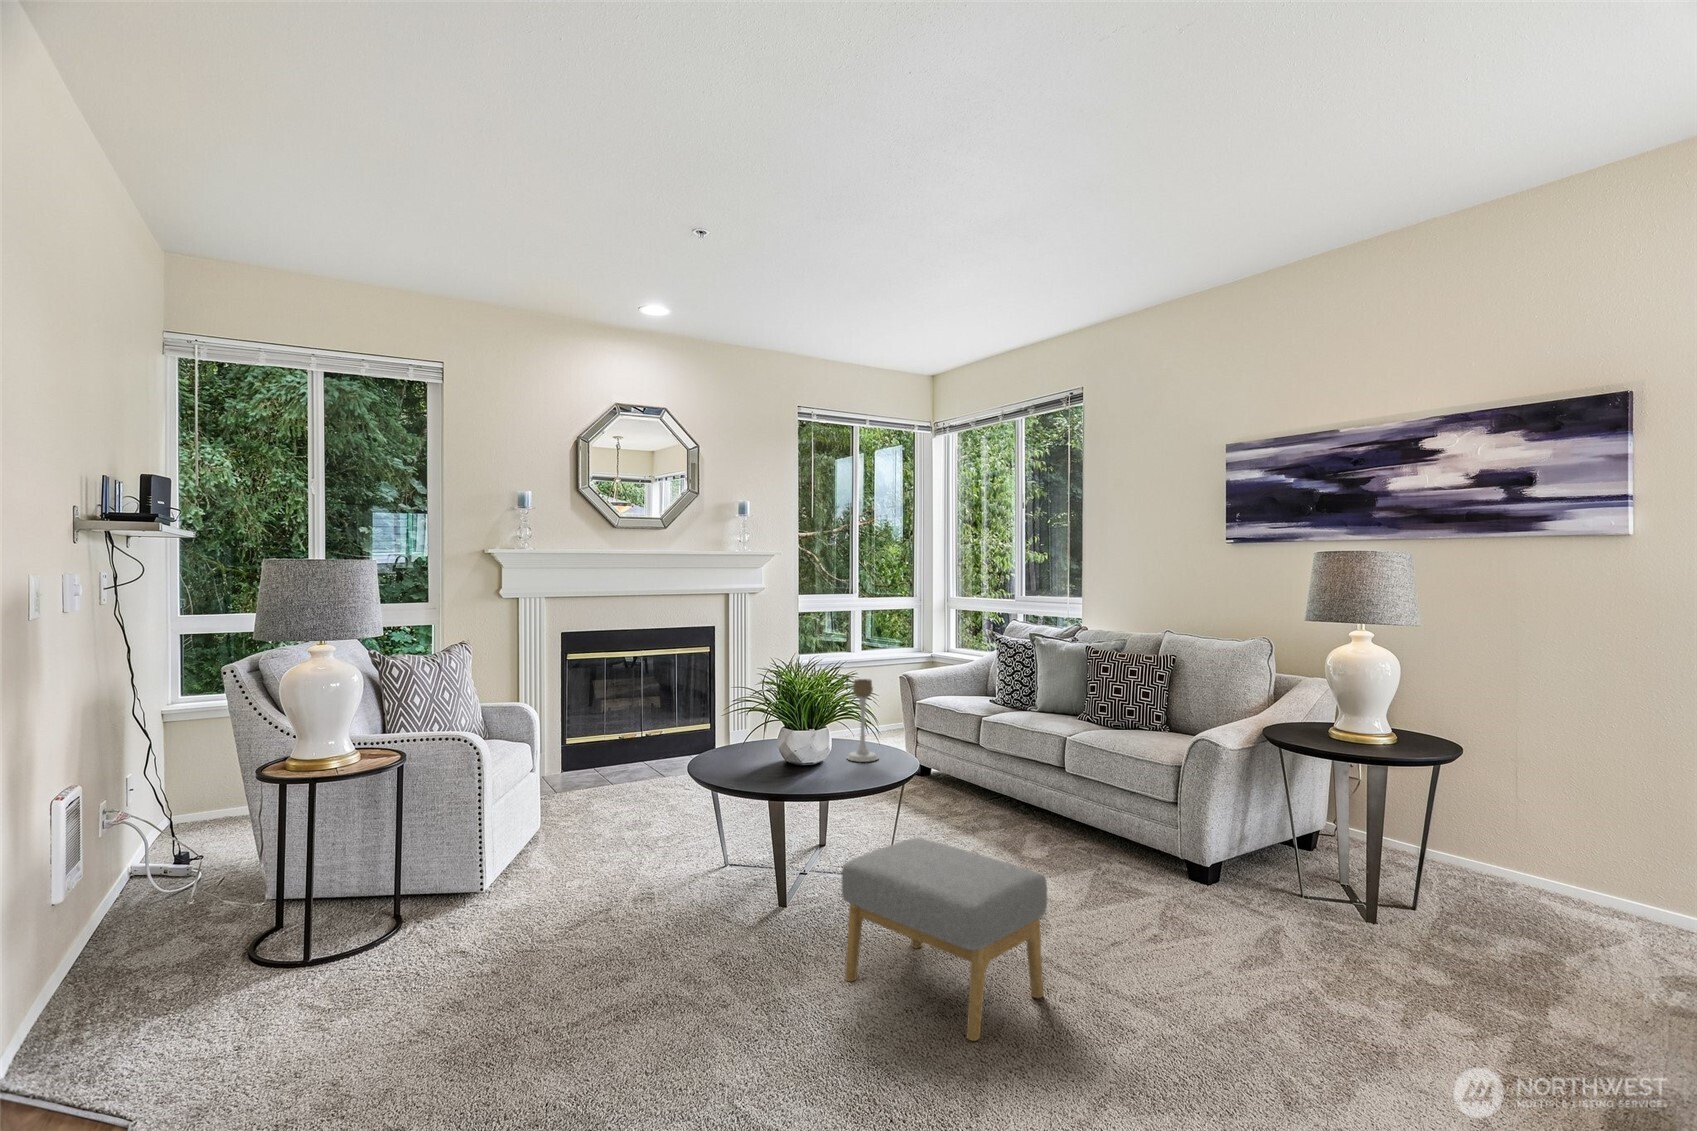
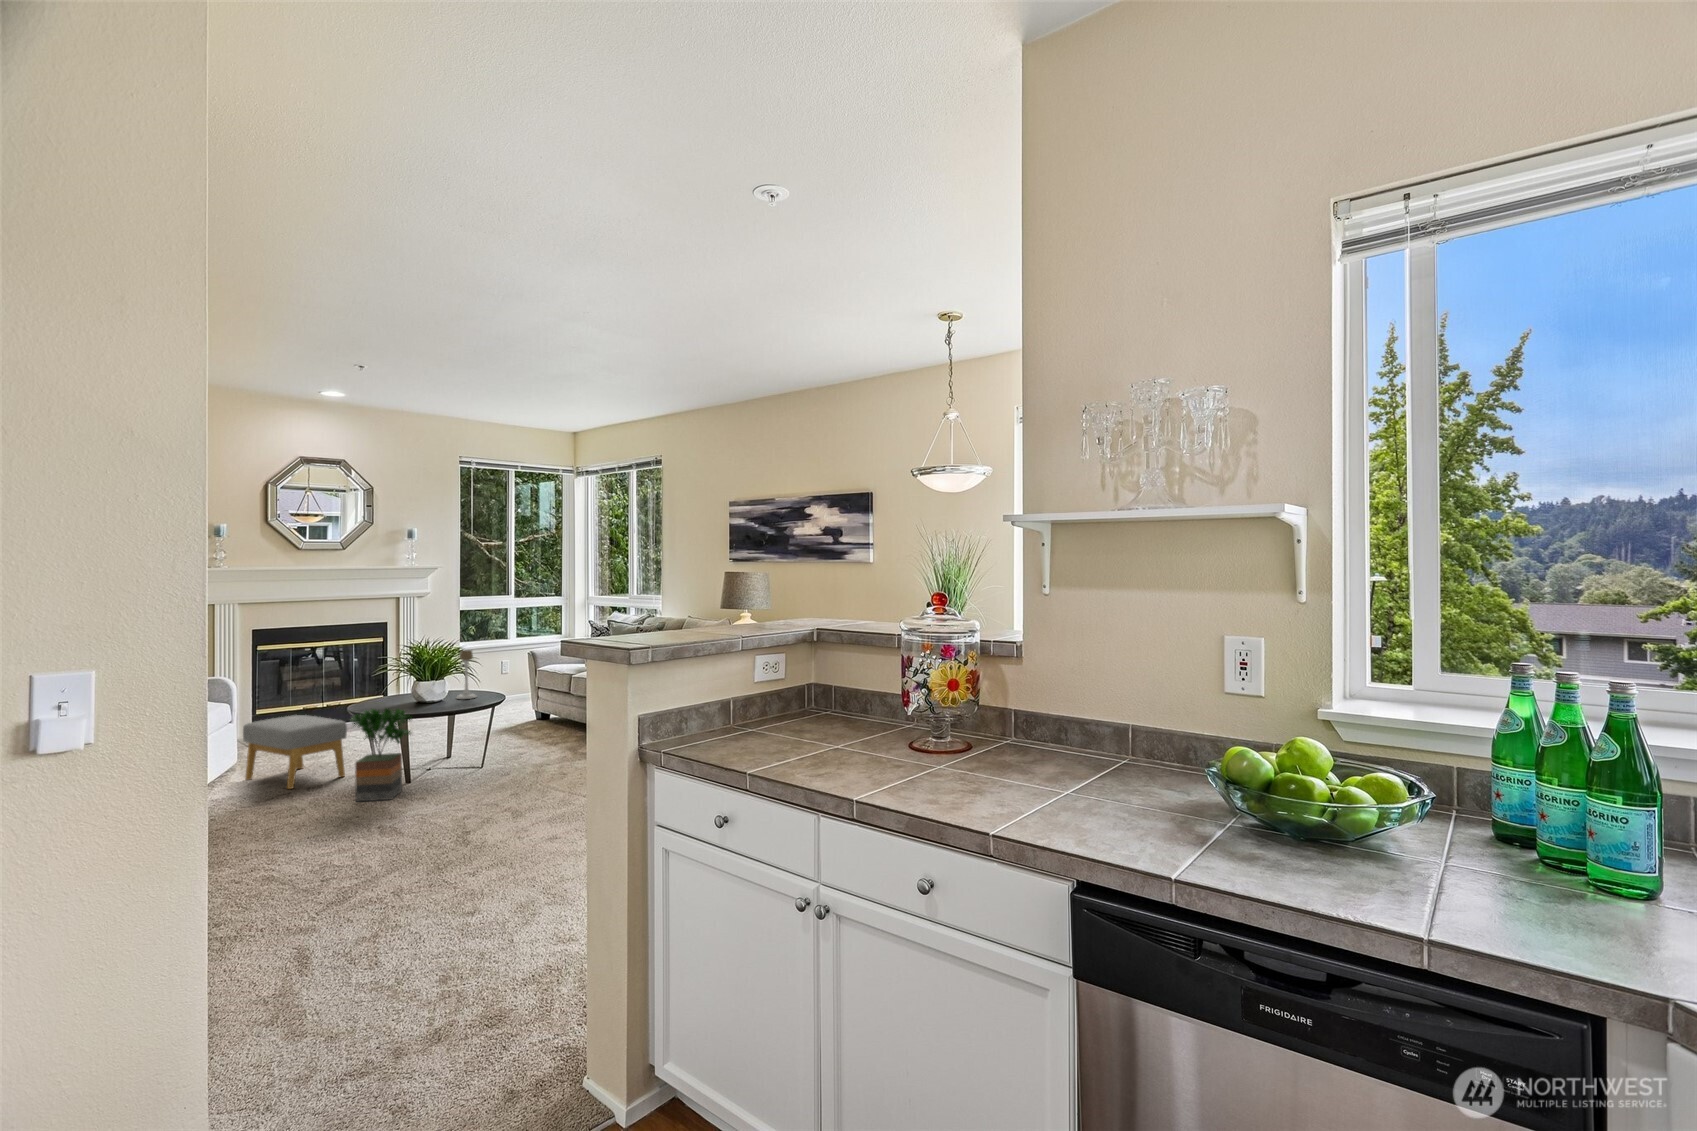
potted tree: none [700,778,802,947] -> present [352,708,412,801]
footstool: present [842,838,1047,1041] -> present [243,715,347,789]

